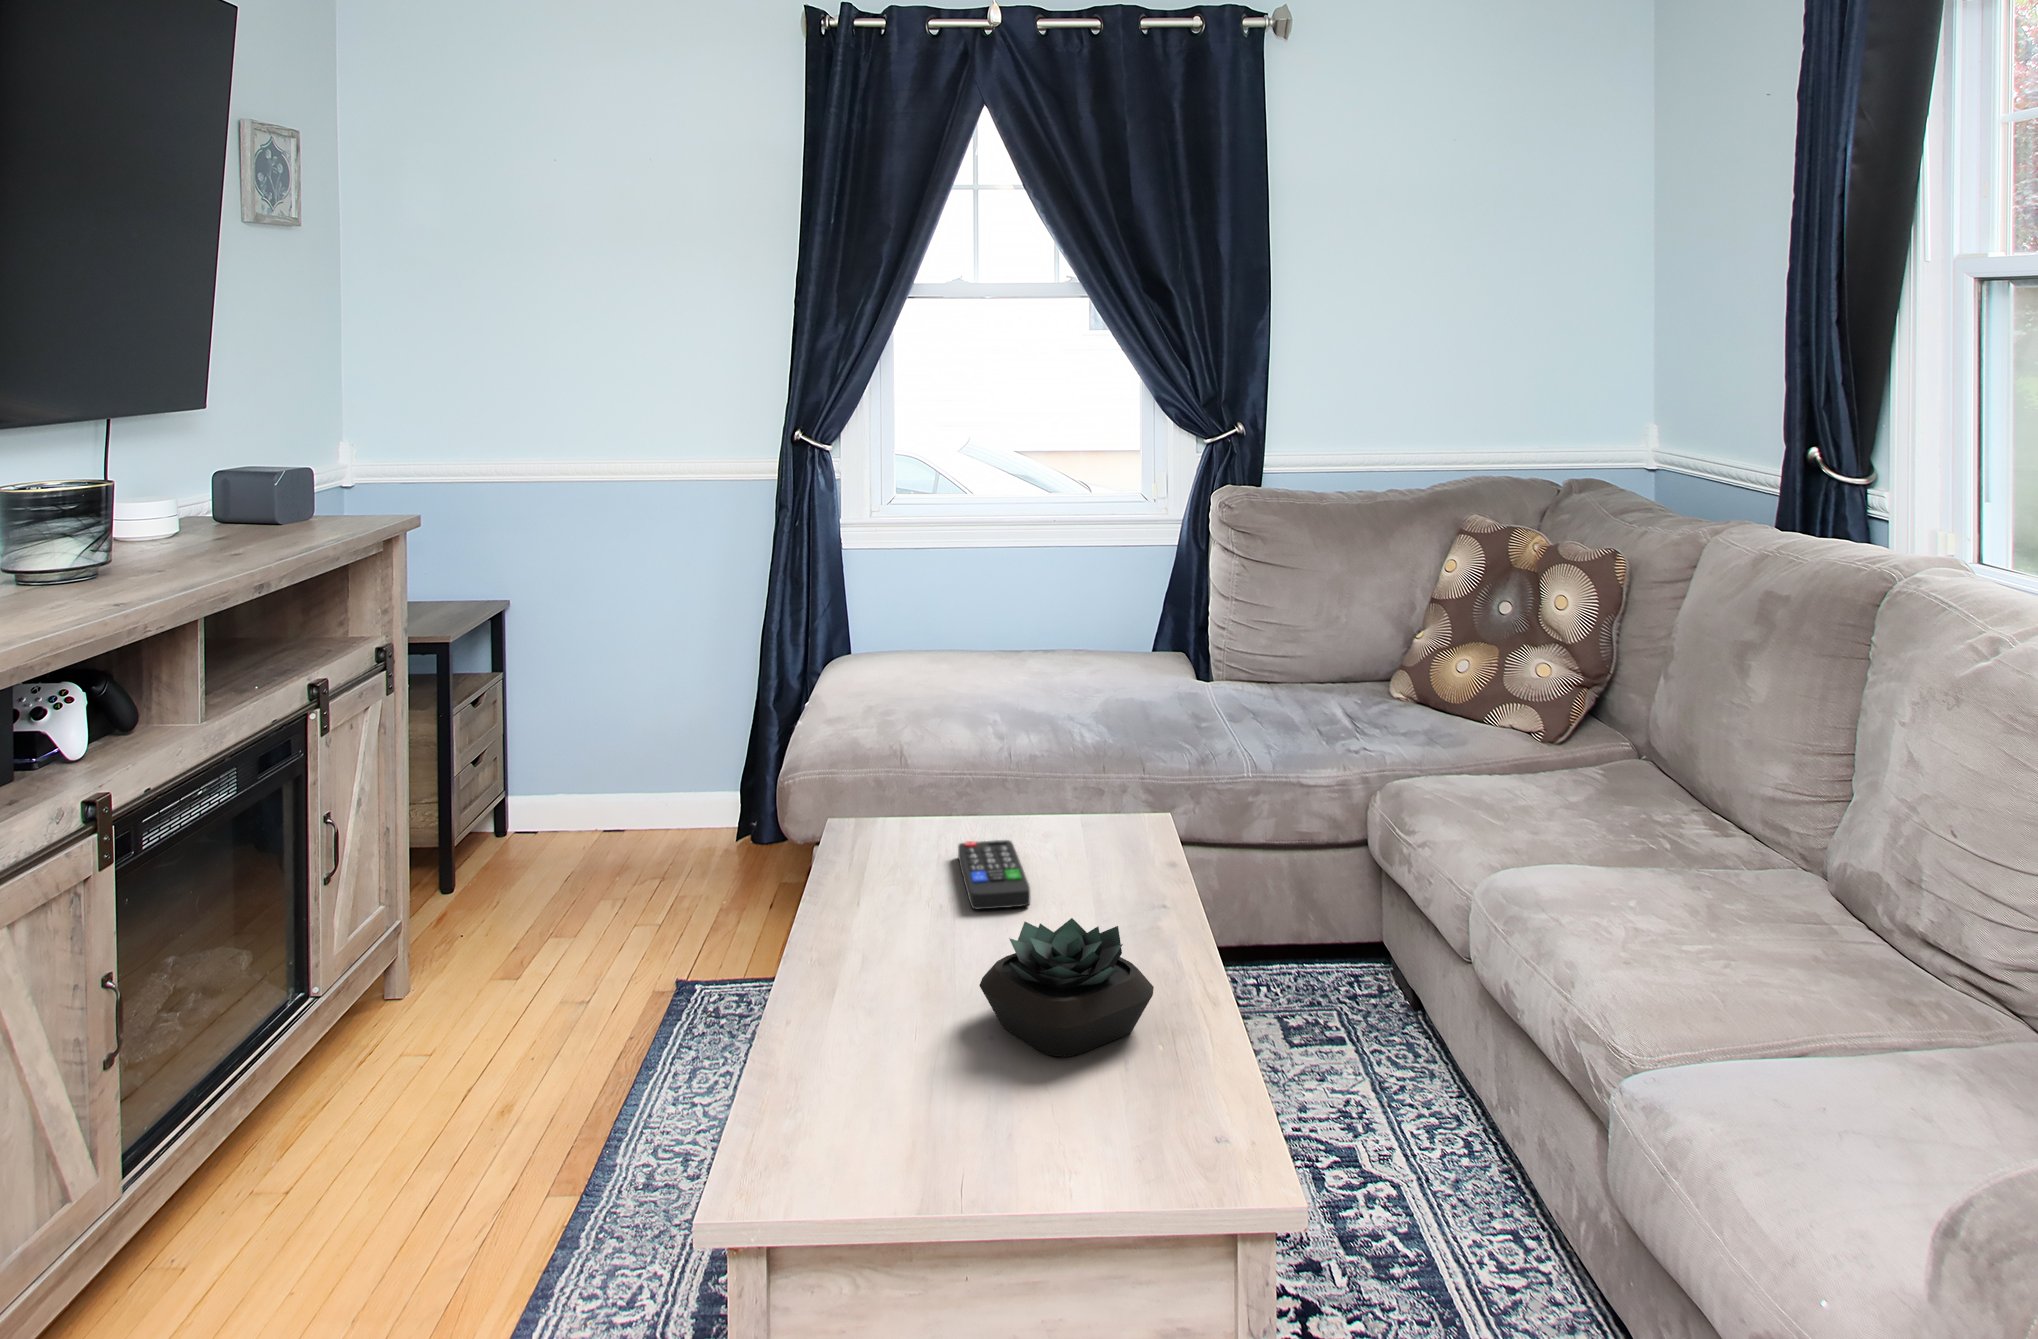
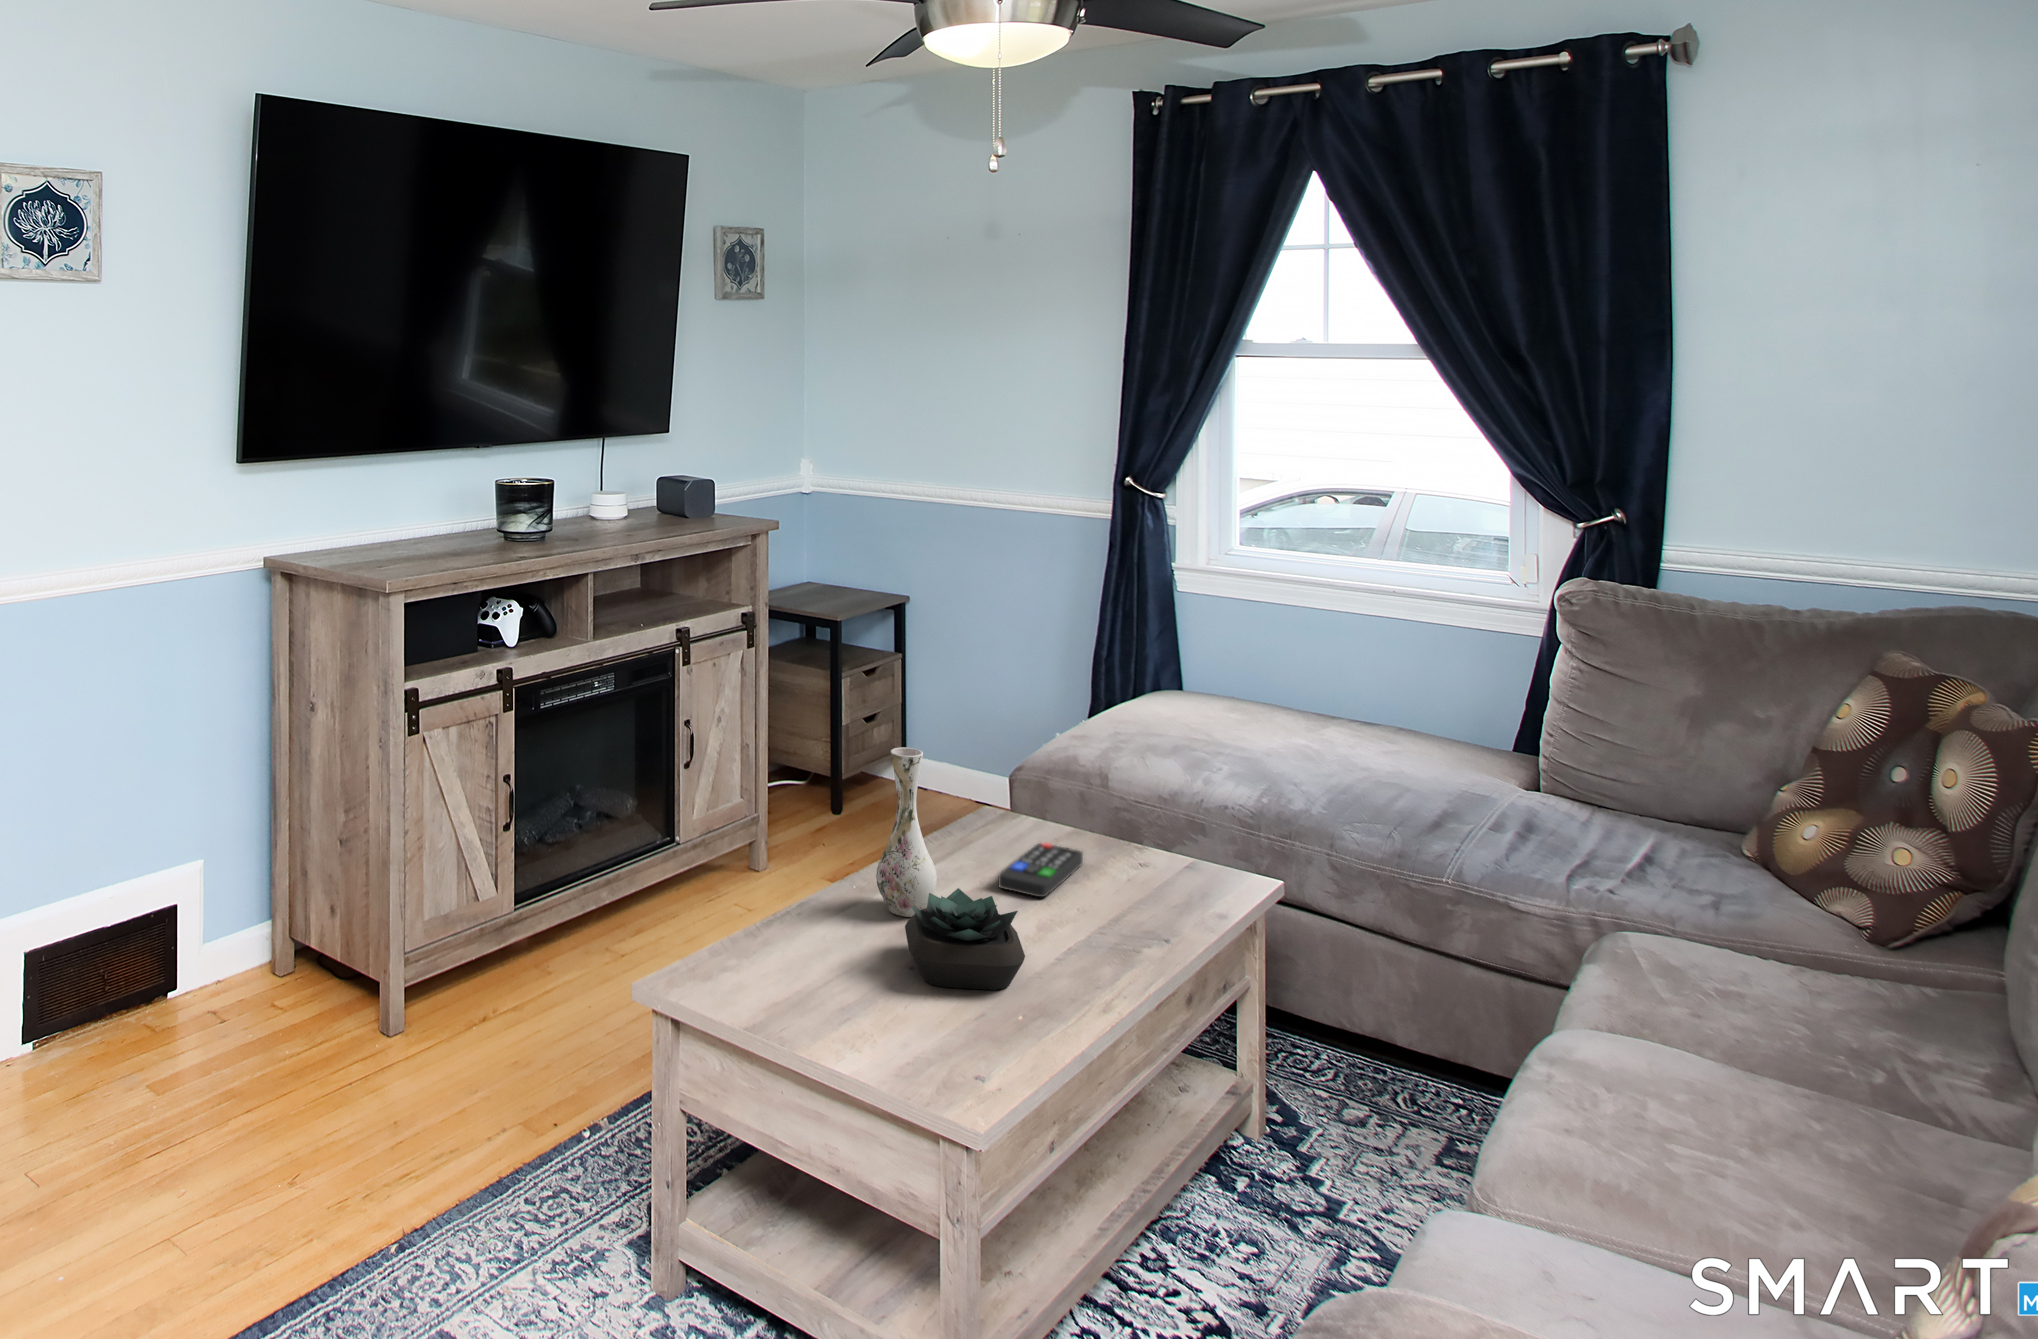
vase: none [877,758,956,983] -> present [876,747,937,917]

